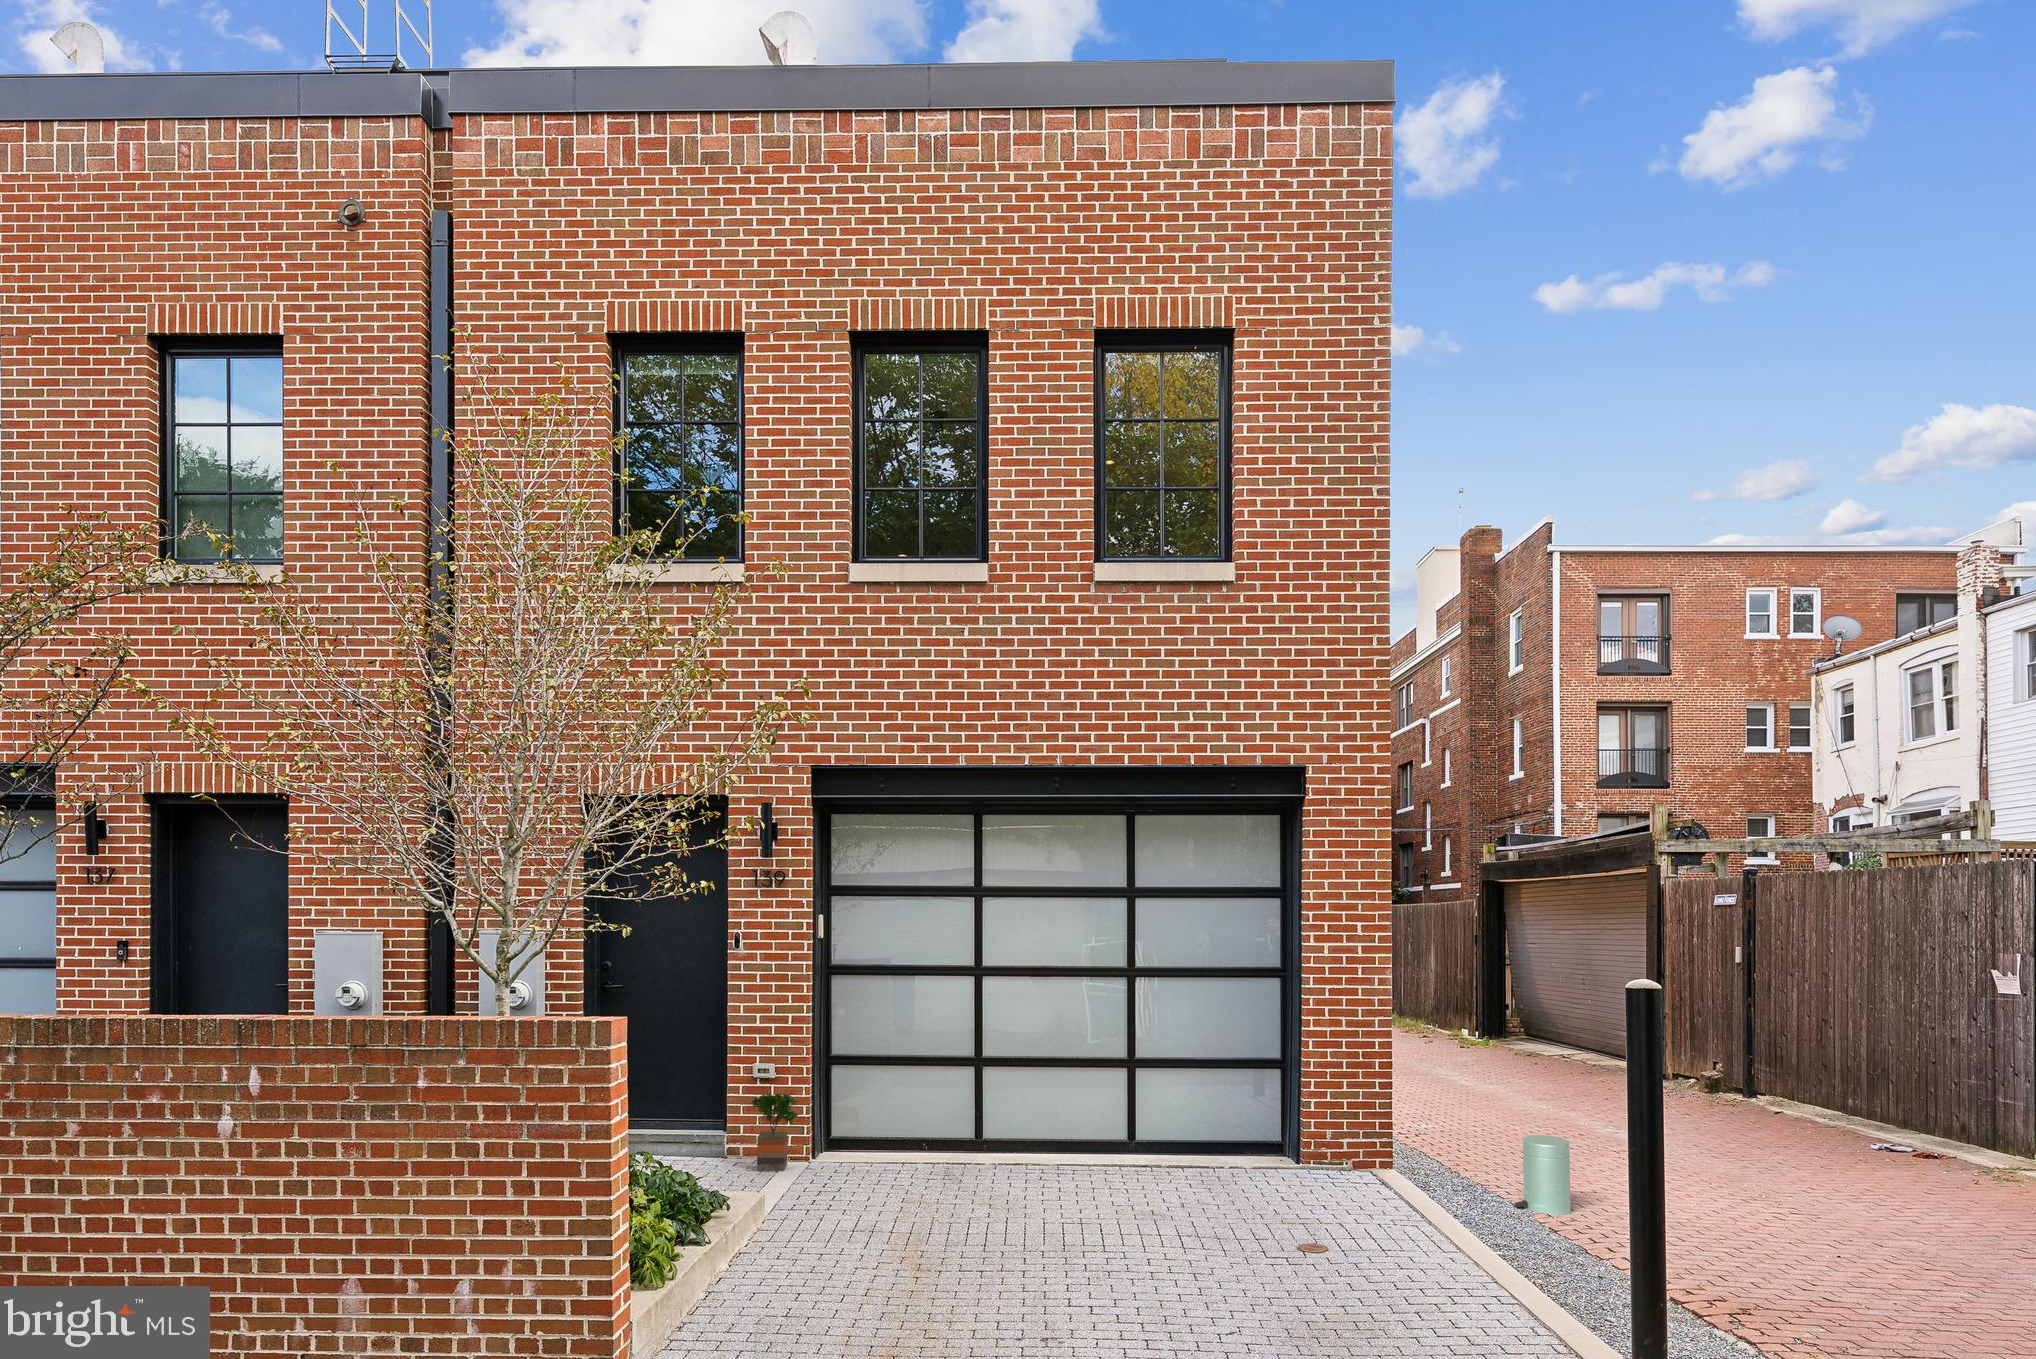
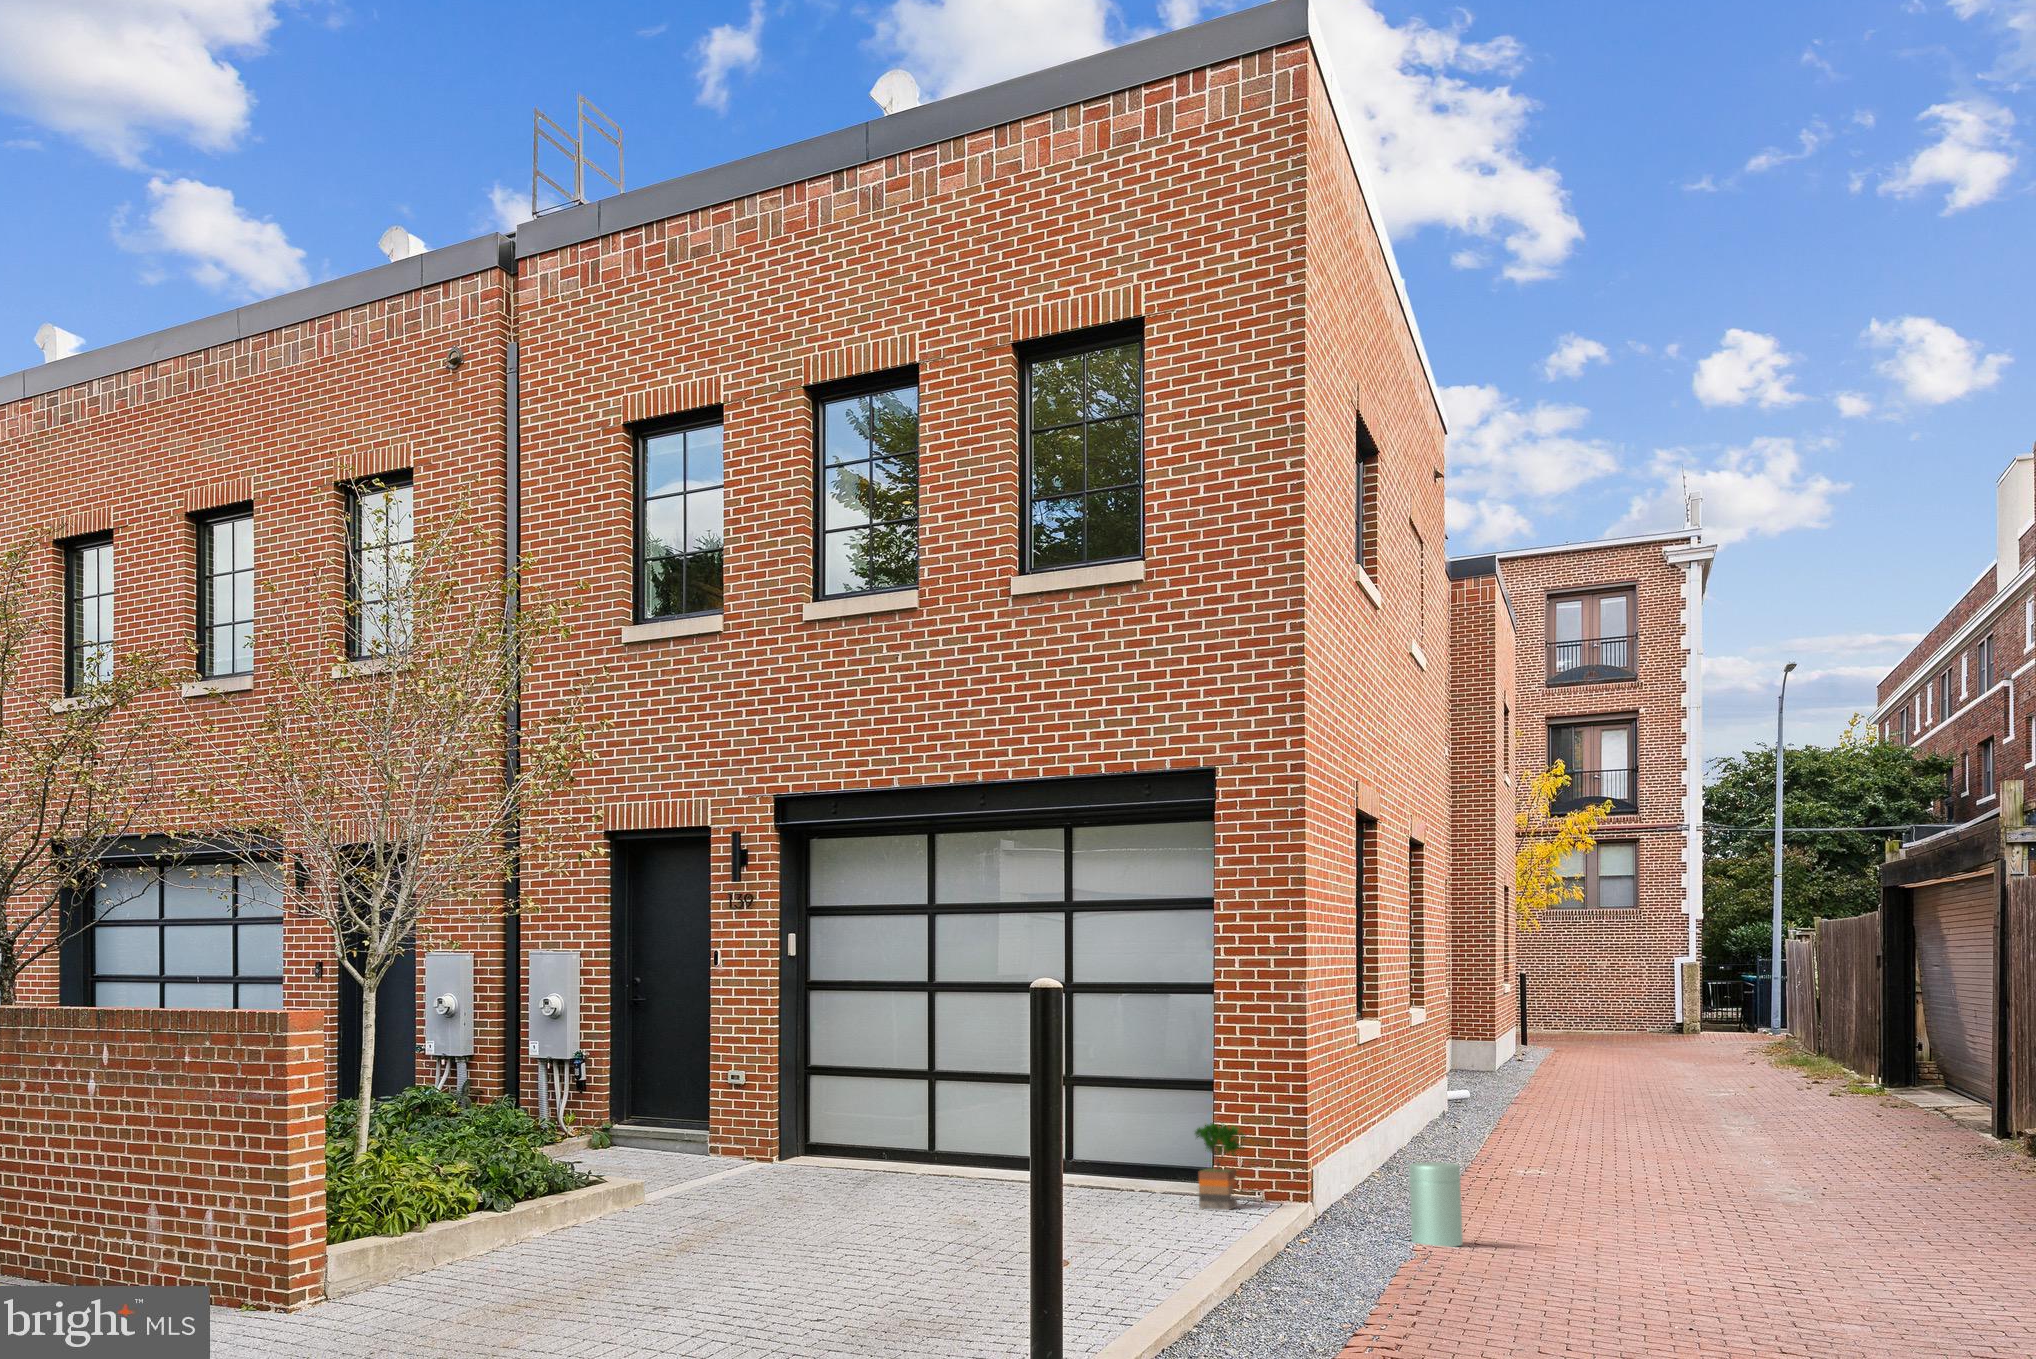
potted tree: present [751,1093,798,1171] -> present [1195,1123,1245,1210]

